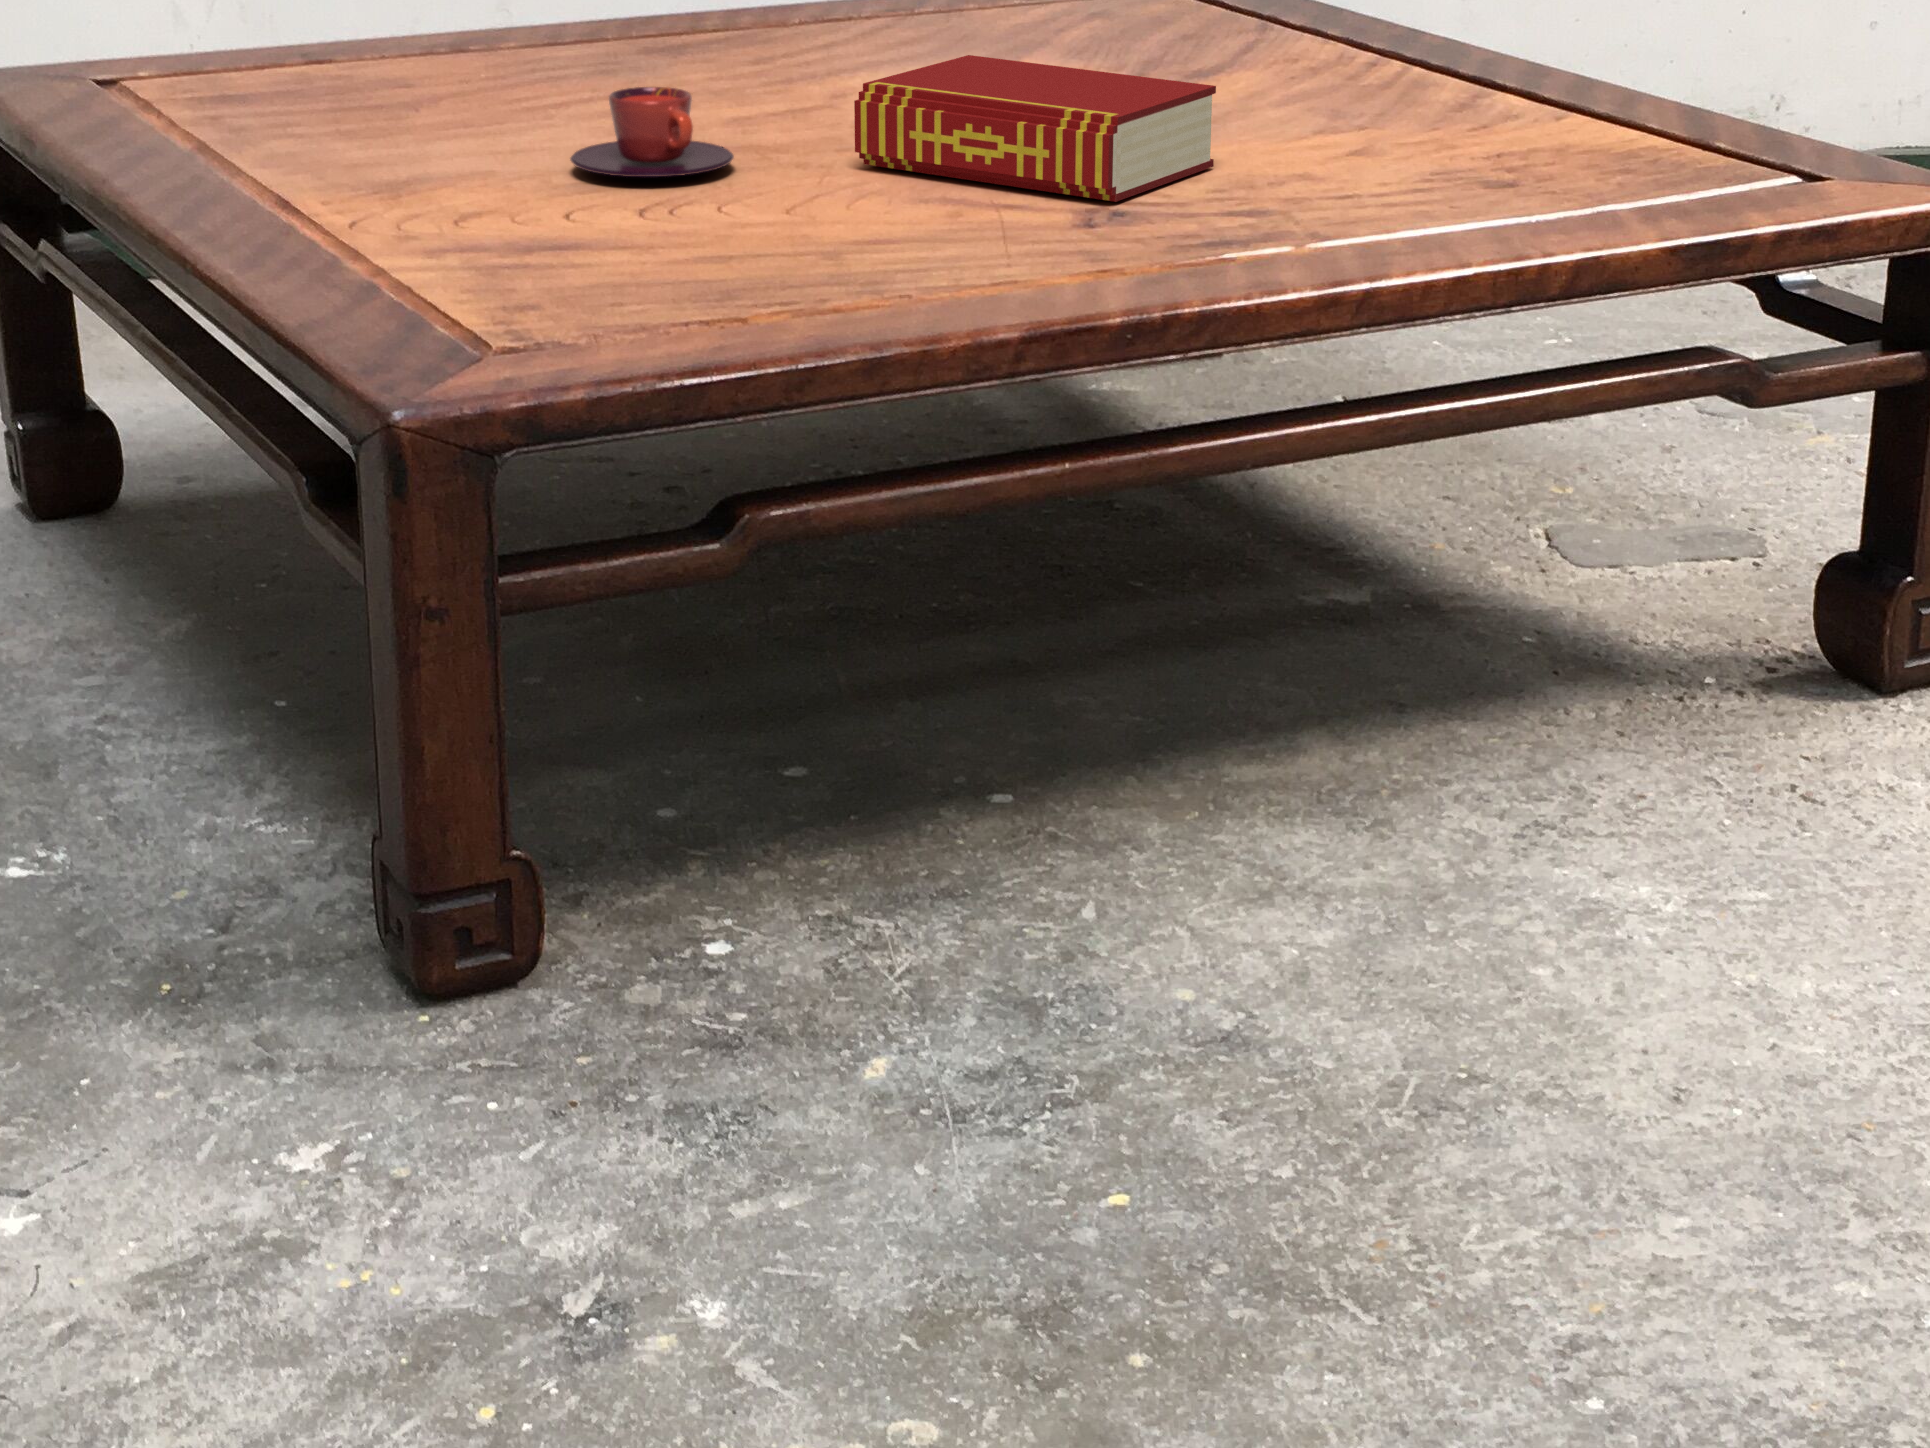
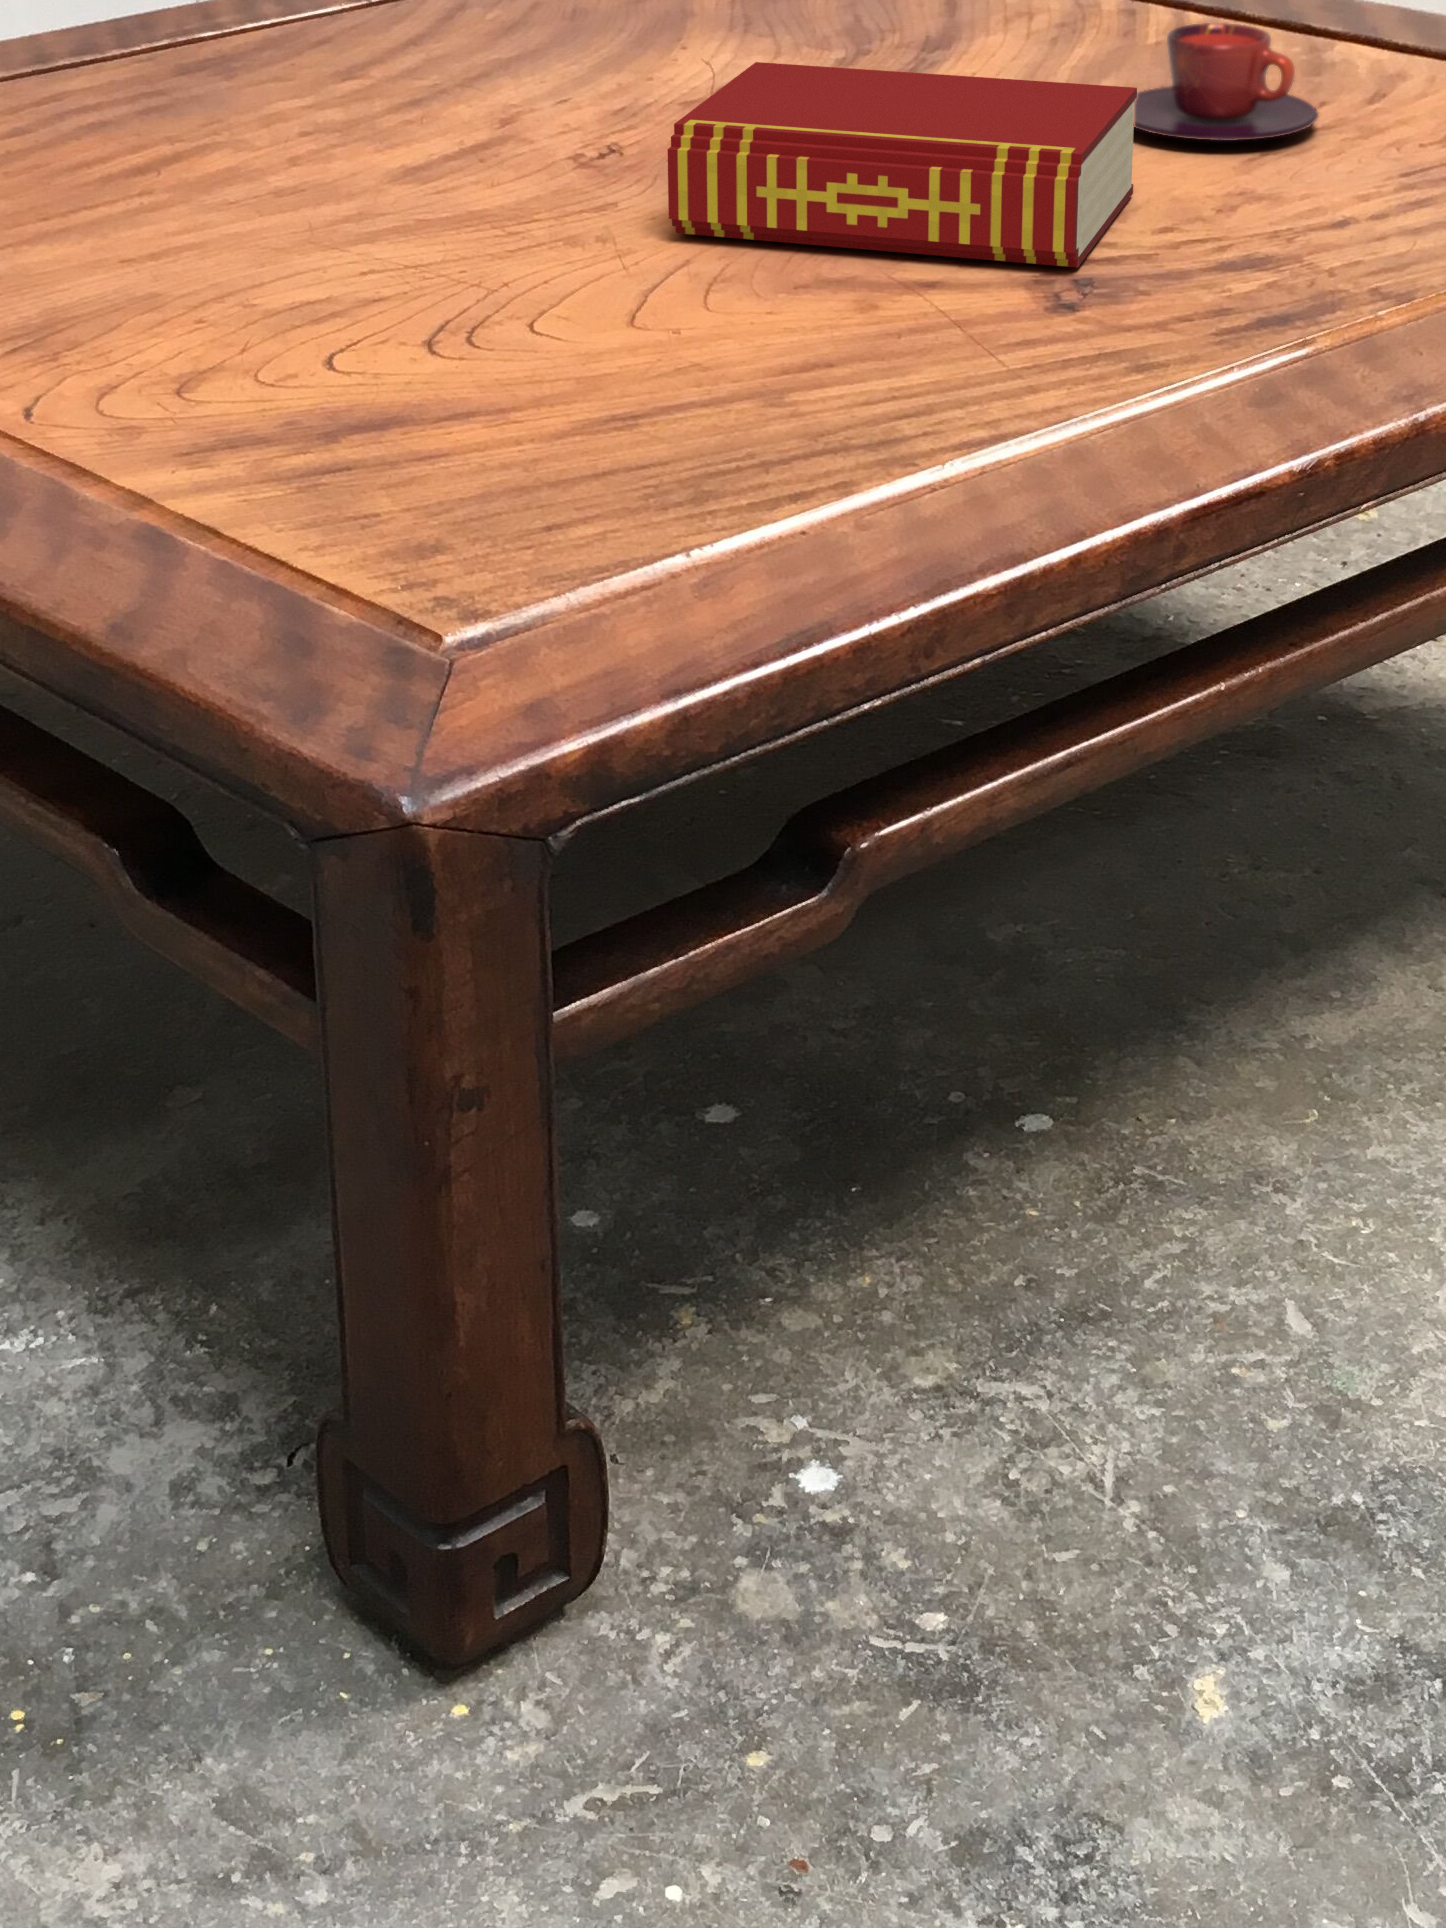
teacup: present [570,87,734,177] -> present [1134,23,1319,141]

